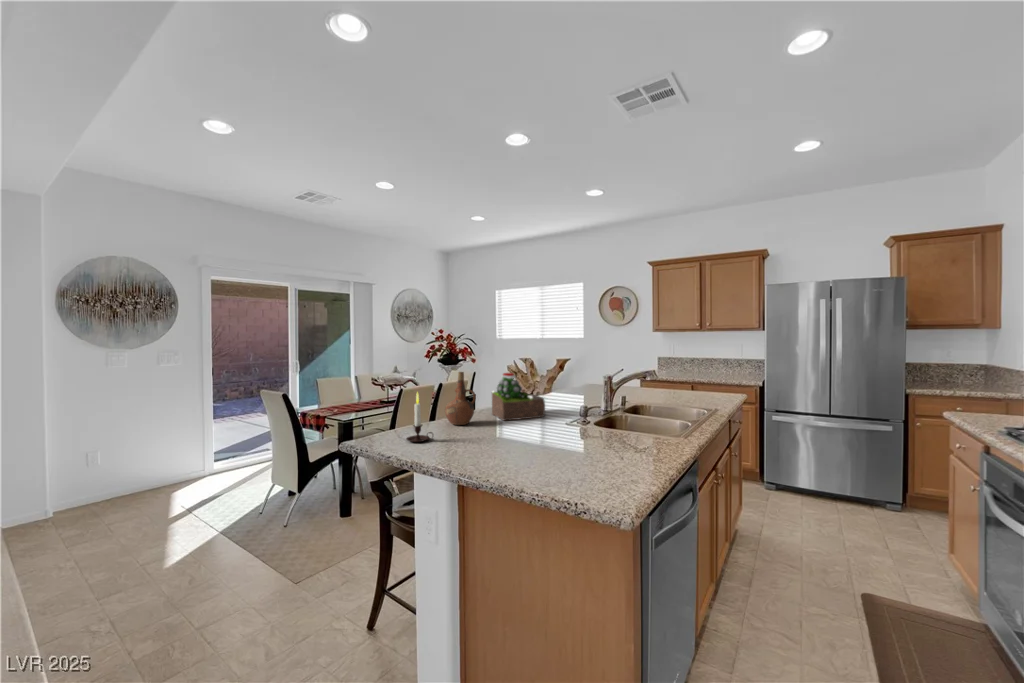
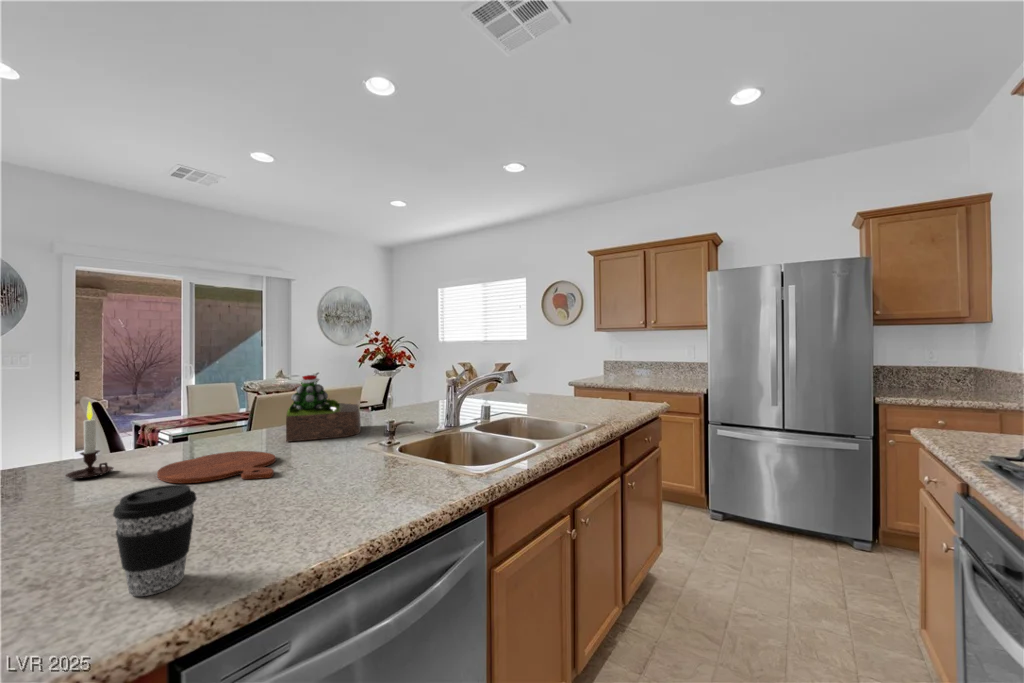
ceramic pitcher: present [445,372,476,425] -> none [192,374,242,449]
cutting board: none [463,426,546,444] -> present [157,451,276,483]
coffee cup: none [585,435,618,488] -> present [113,485,197,596]

